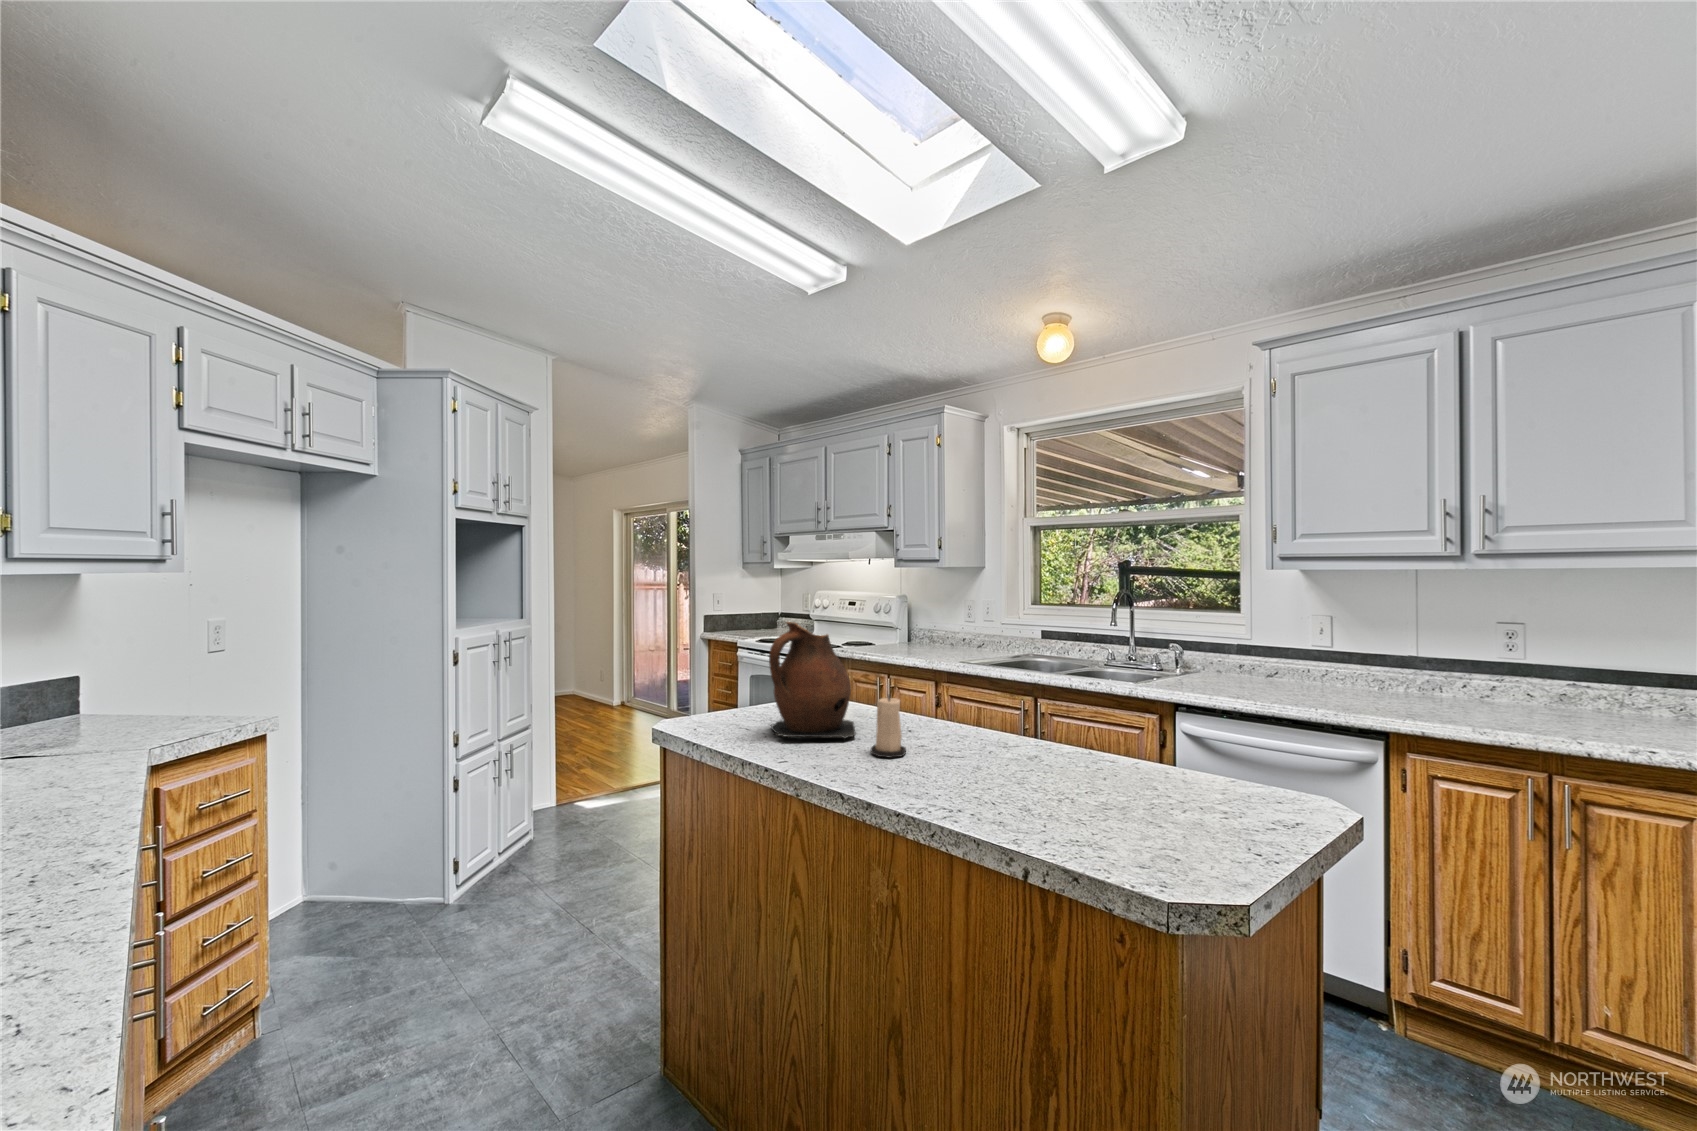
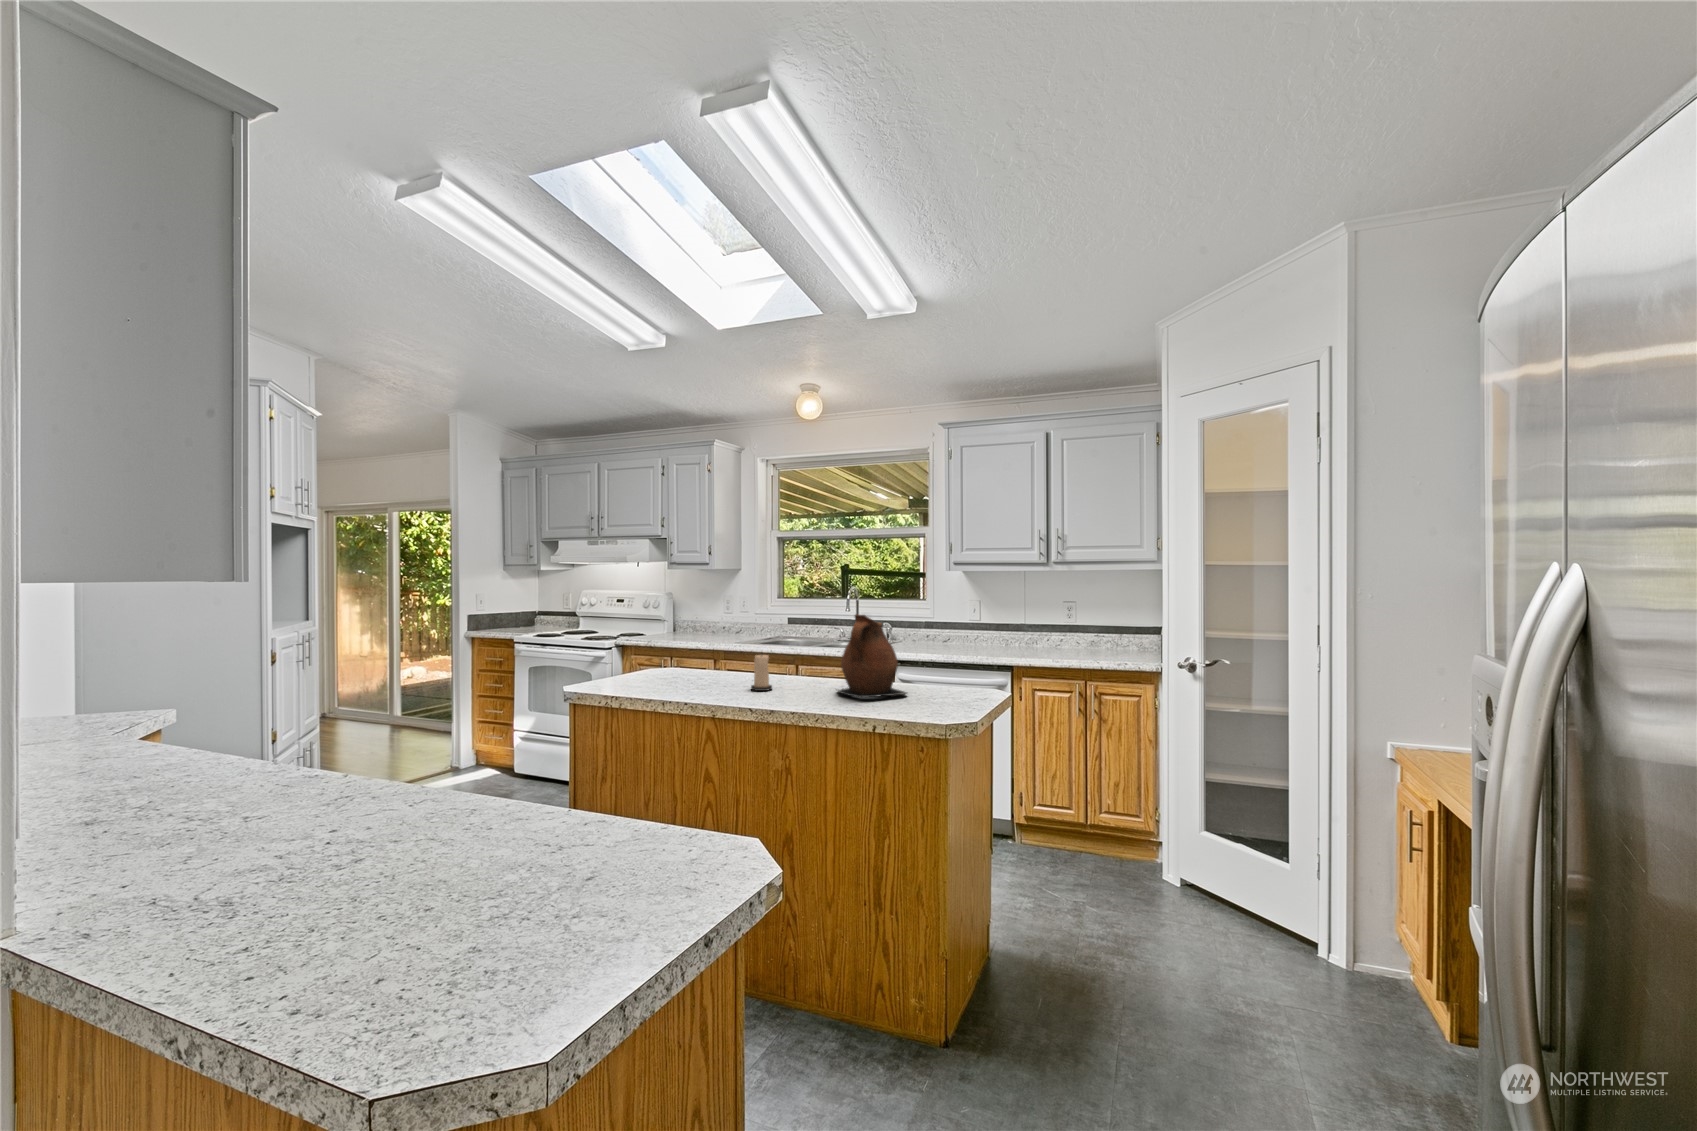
ceramic pitcher: present [769,622,856,739] -> present [838,614,907,697]

